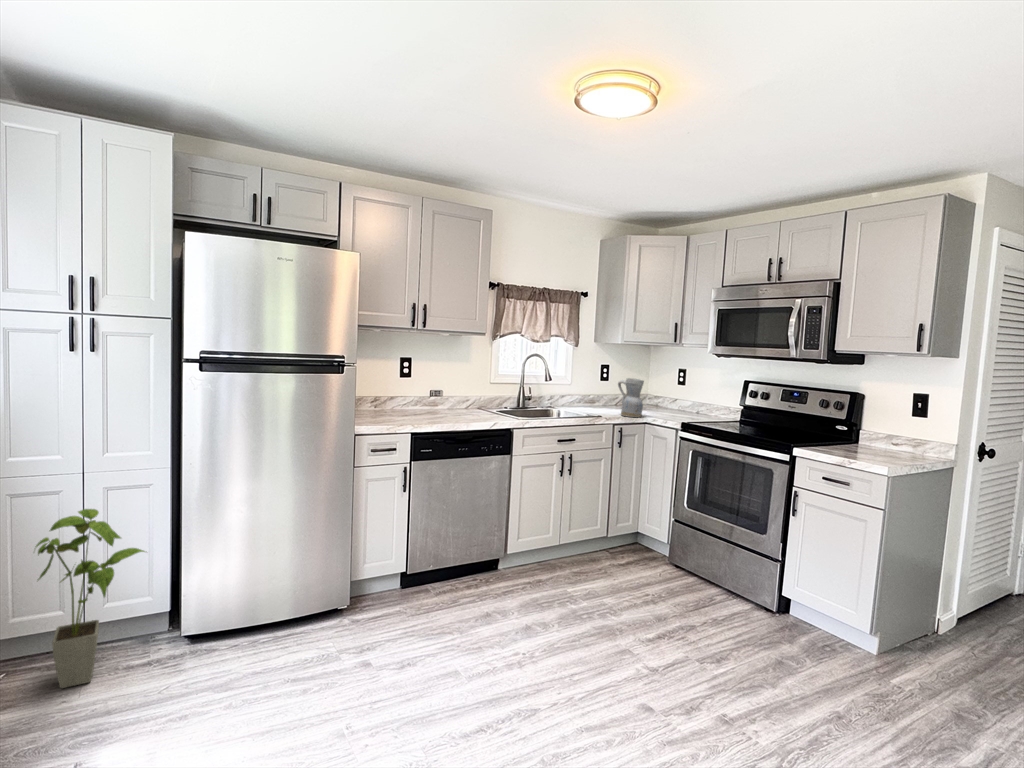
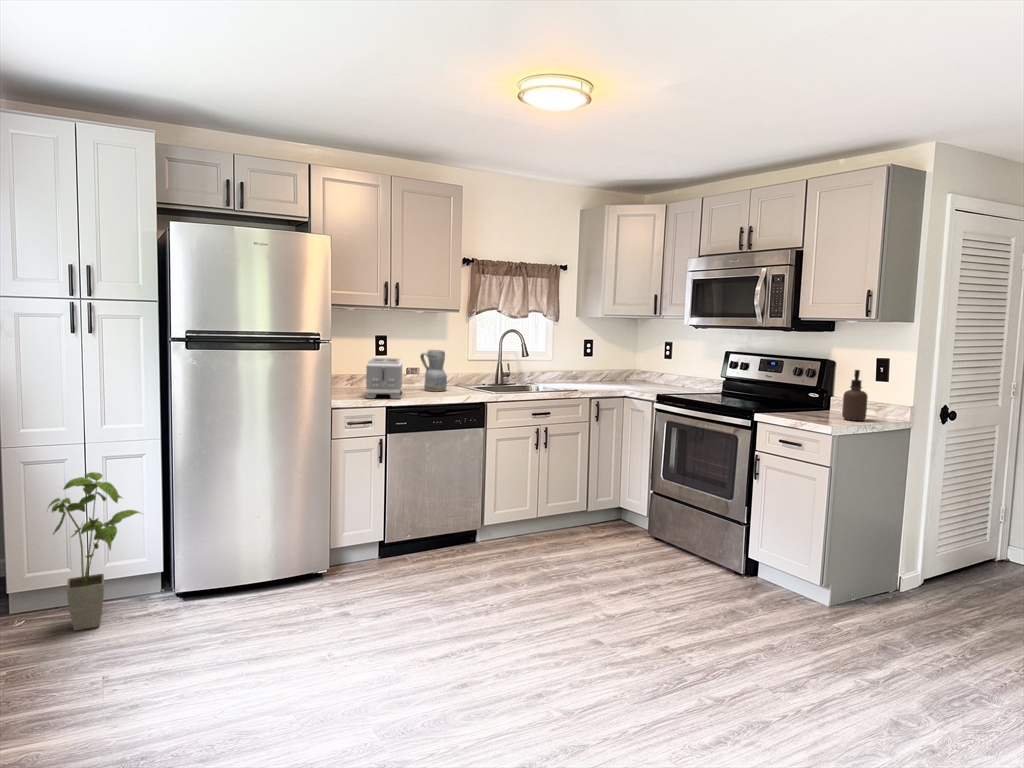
ceramic pitcher: present [618,378,644,417] -> present [420,349,447,391]
toaster: none [391,381,428,425] -> present [366,358,402,399]
soap dispenser: none [888,407,916,460] -> present [842,370,868,421]

